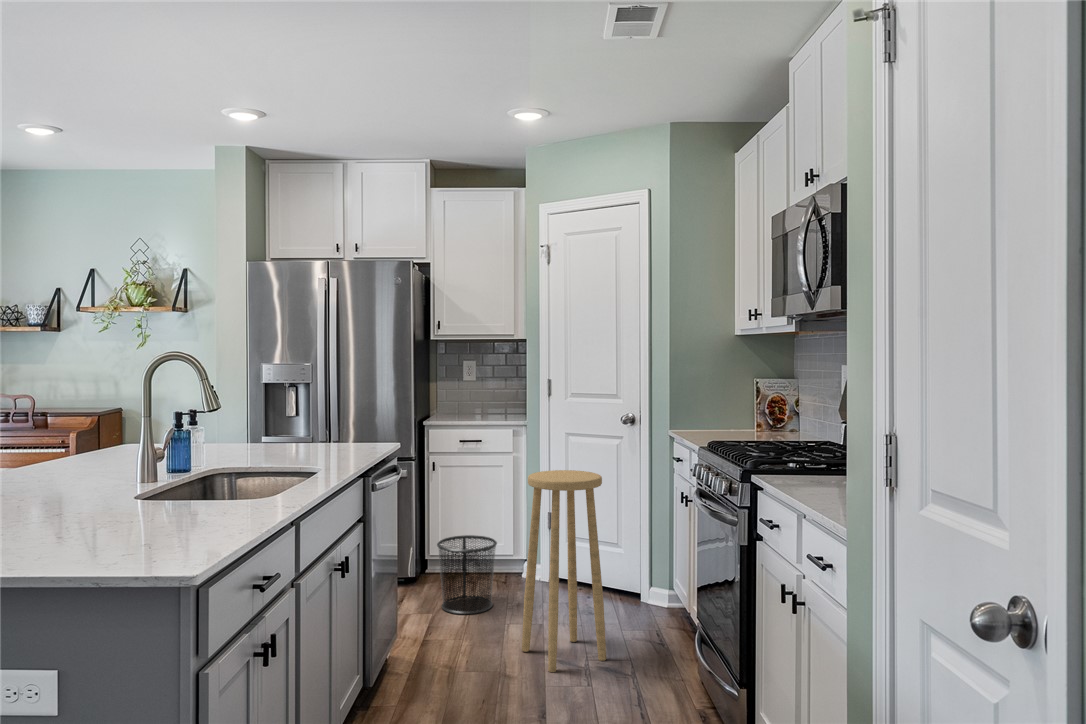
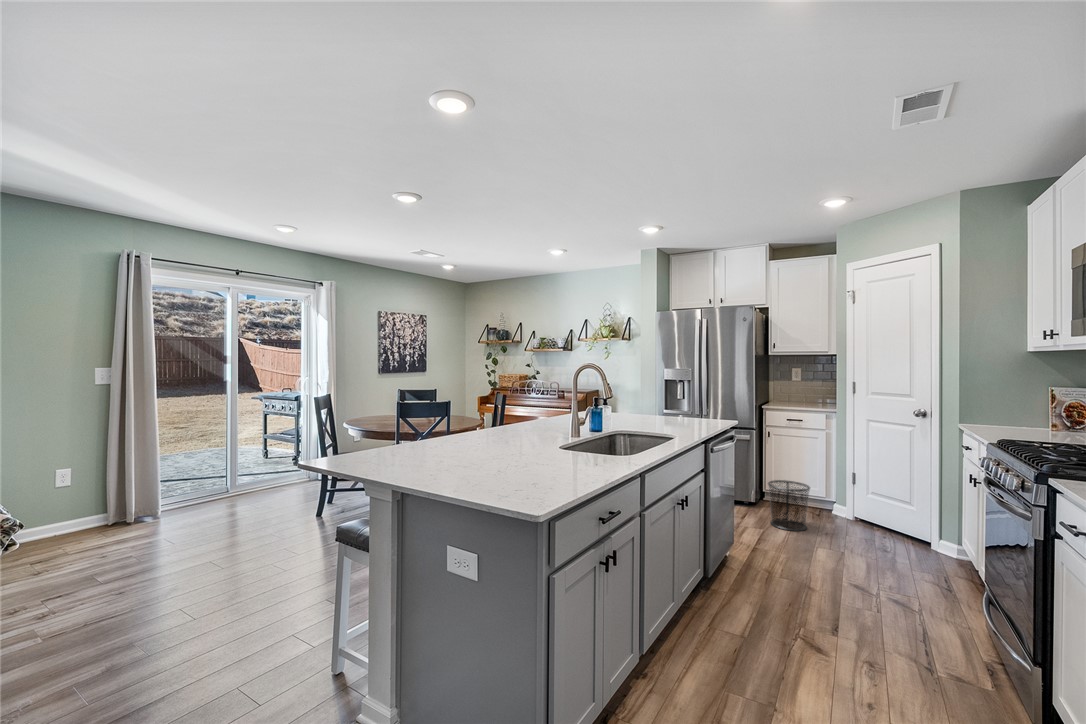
stool: present [522,470,606,672] -> none [822,443,888,577]

